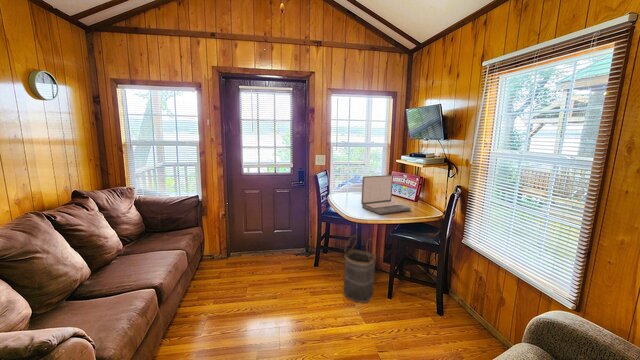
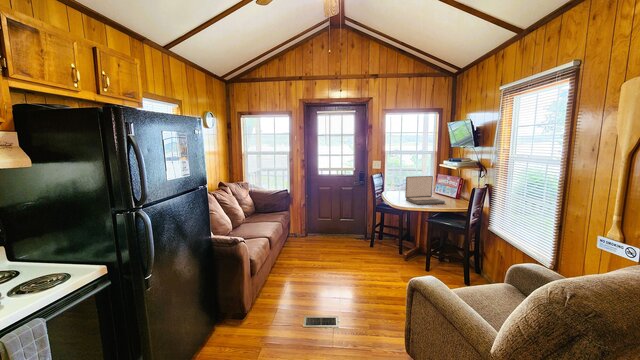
basket: present [343,239,376,303] -> none [389,220,416,271]

